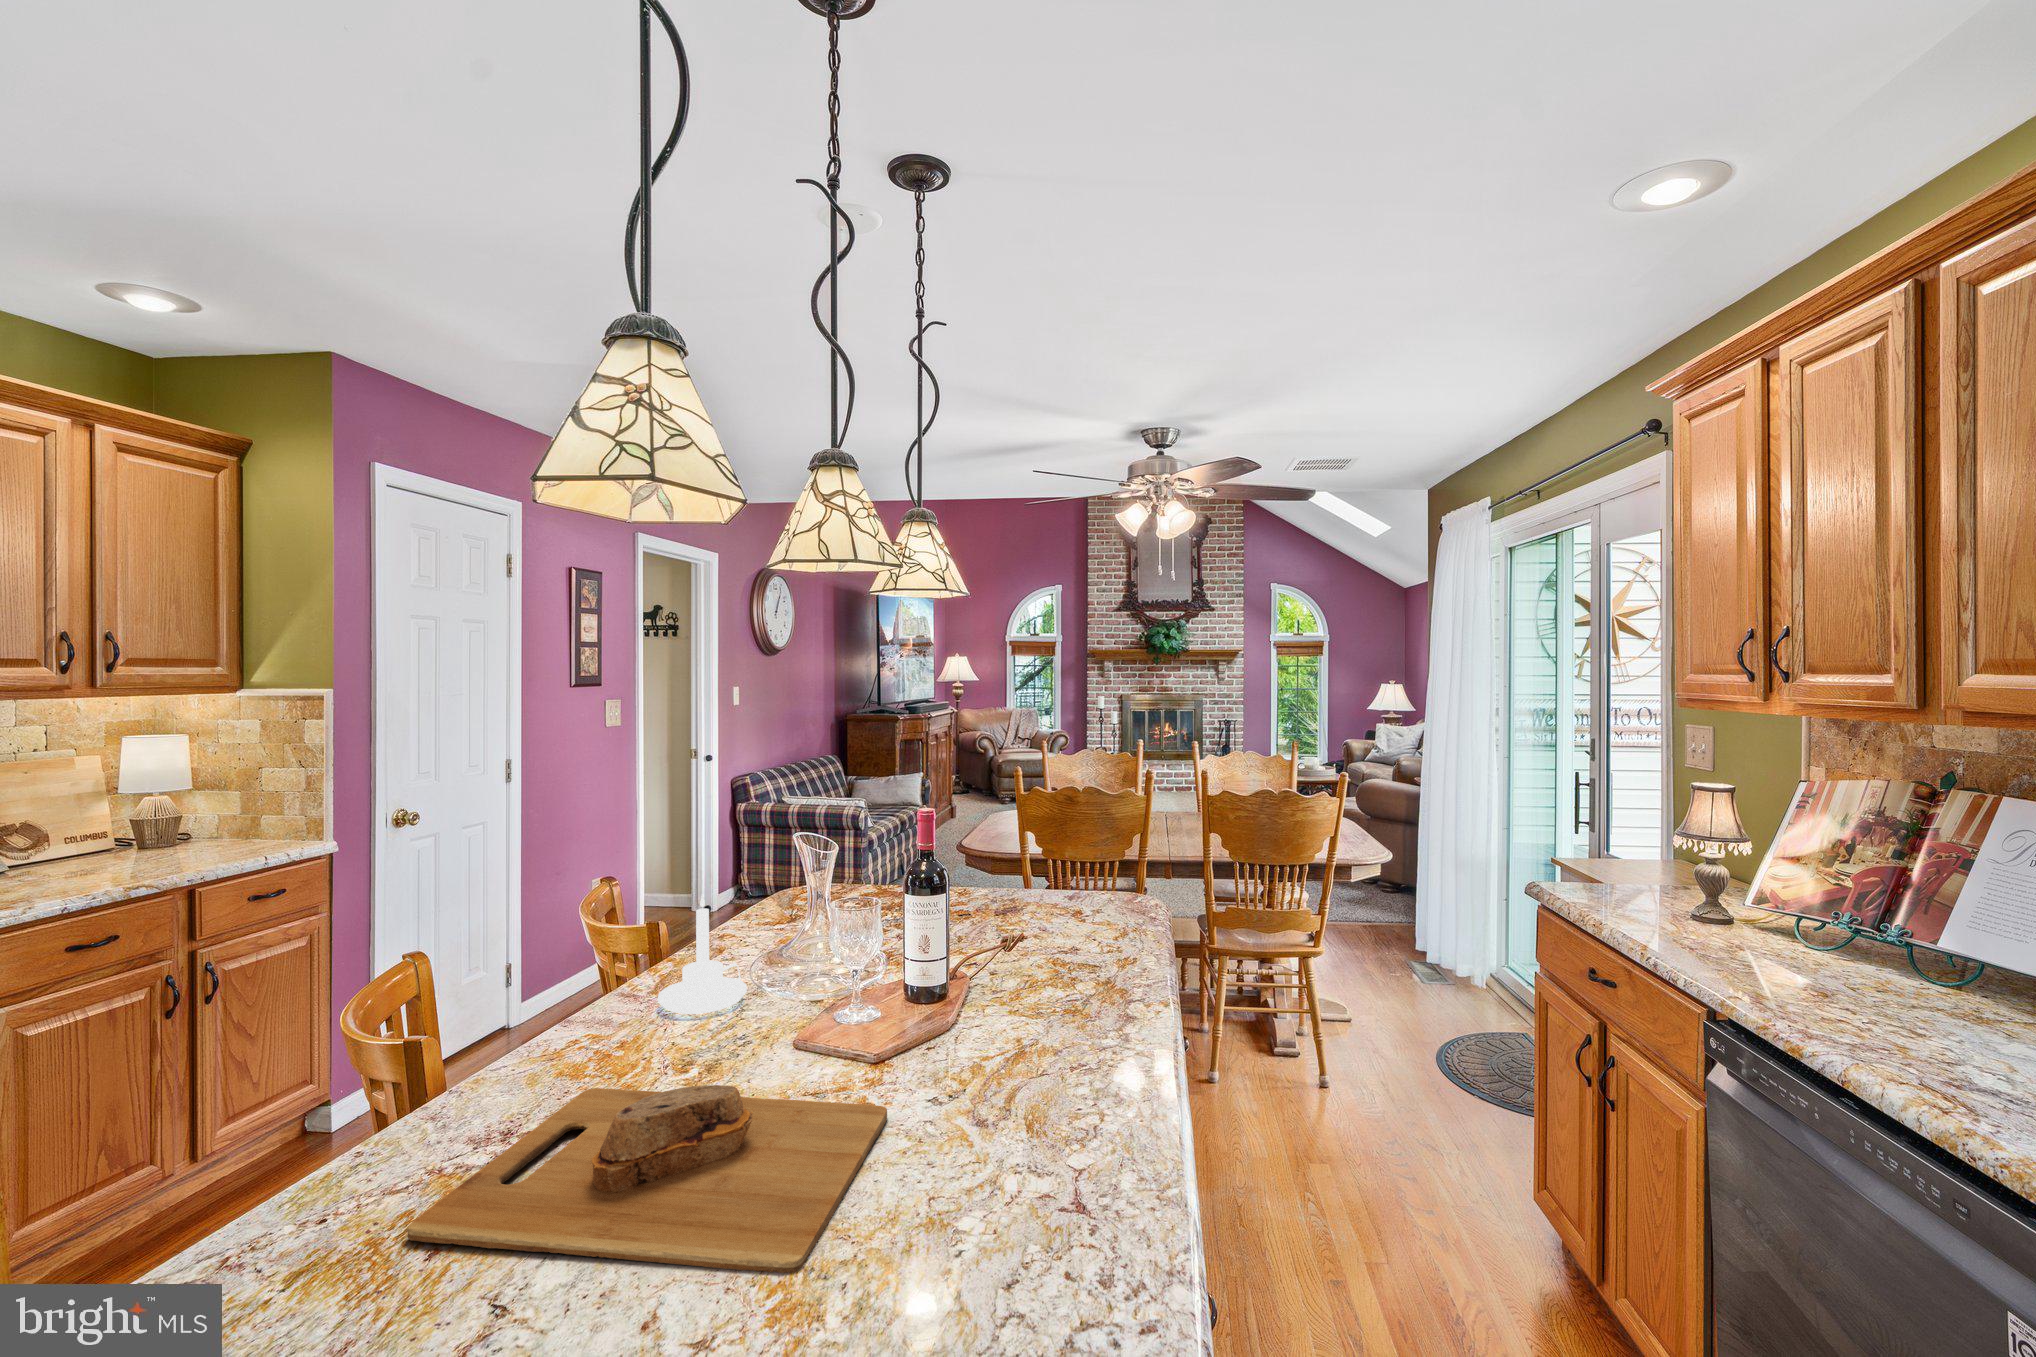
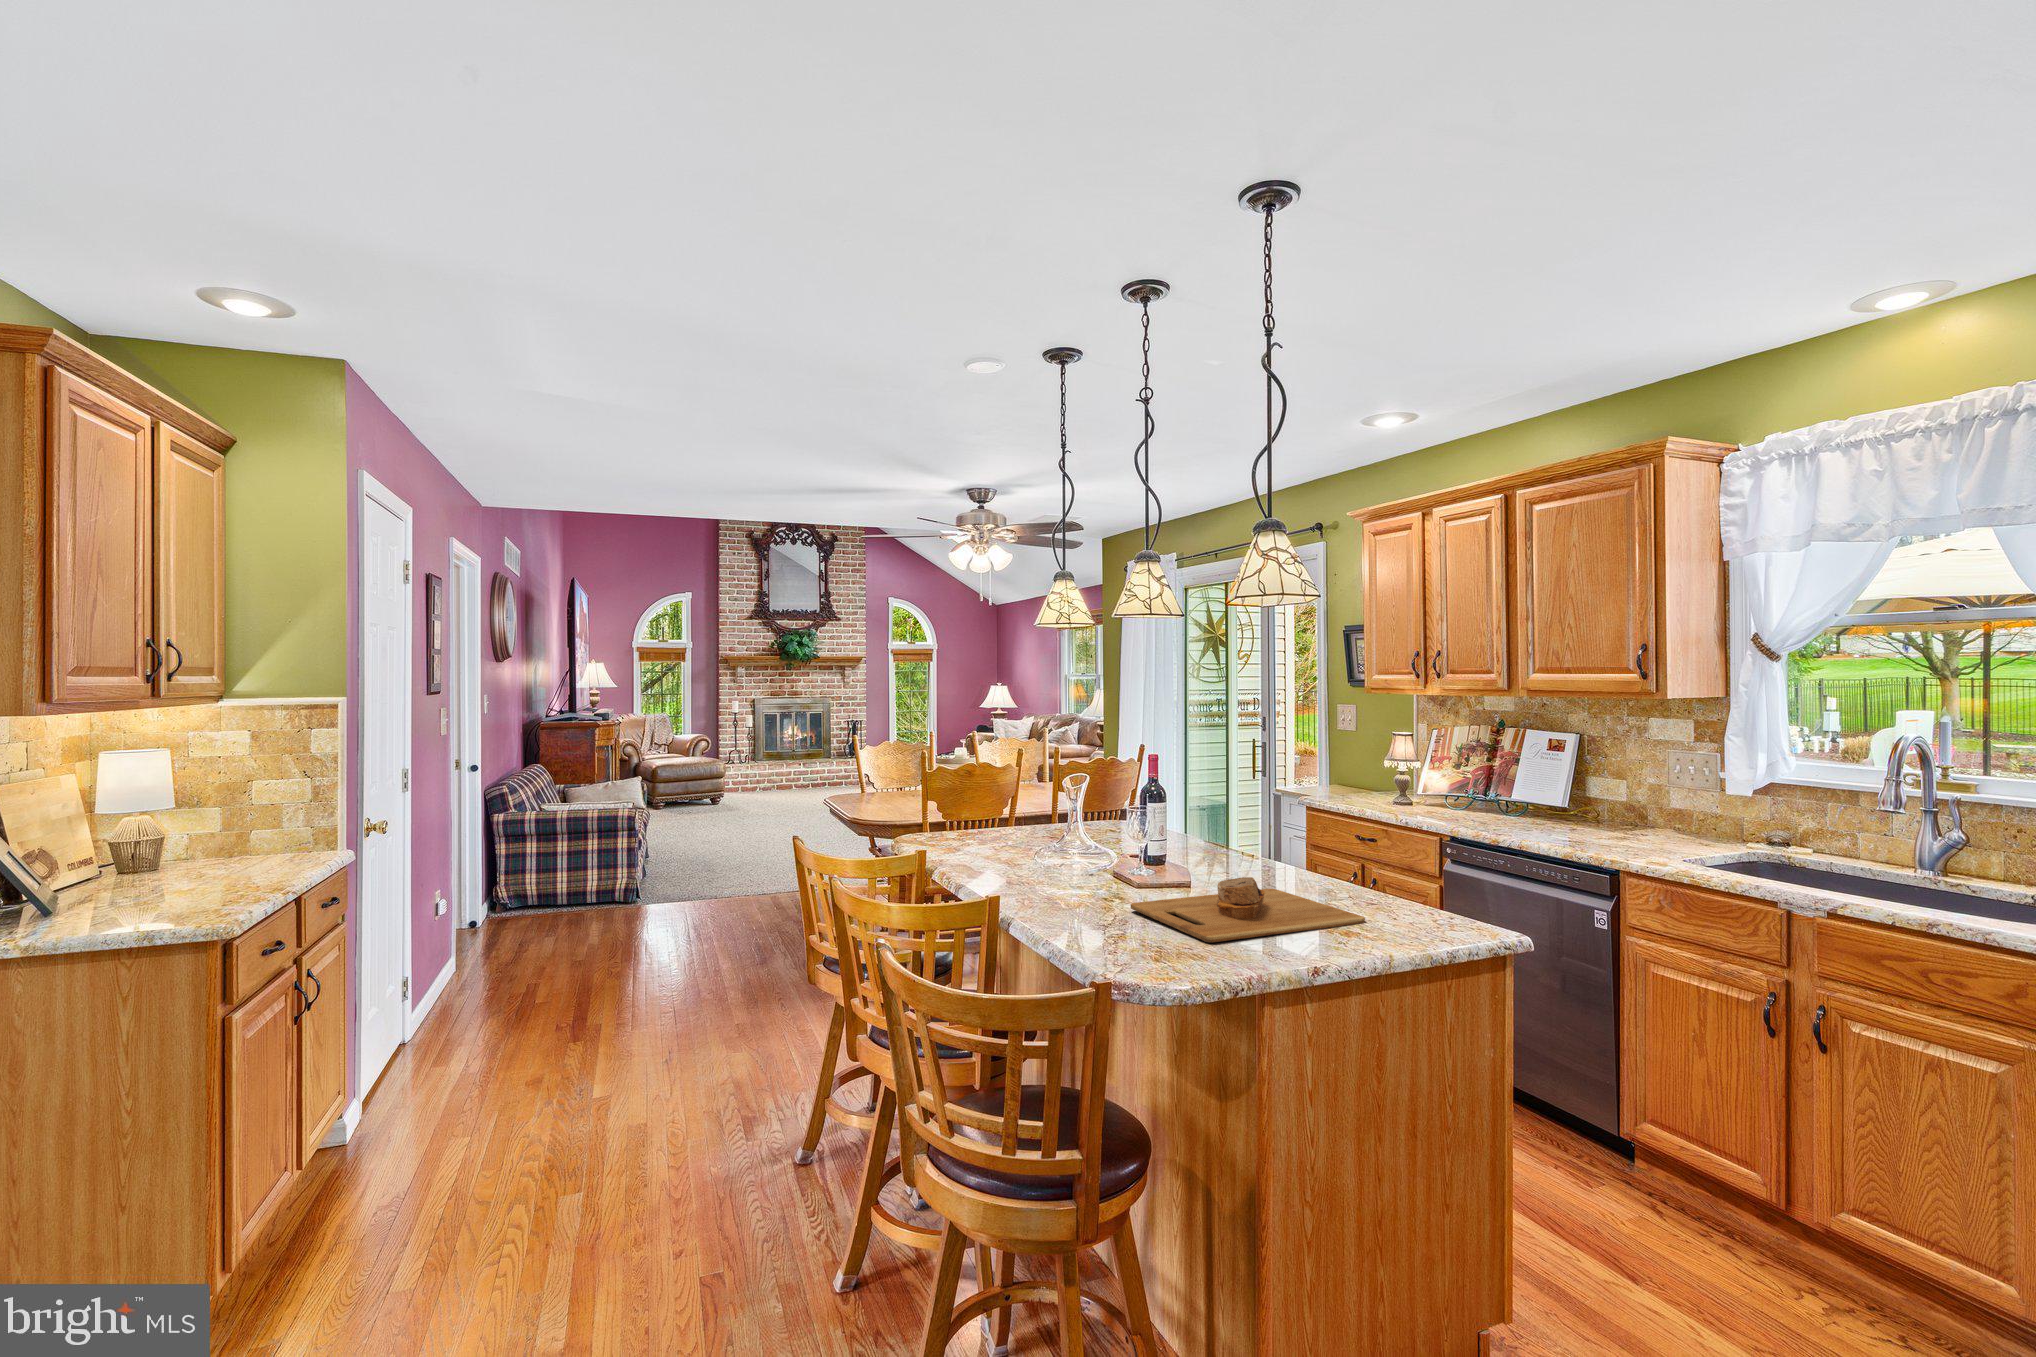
candle holder: present [658,894,747,1014] -> none [1022,810,1077,886]

